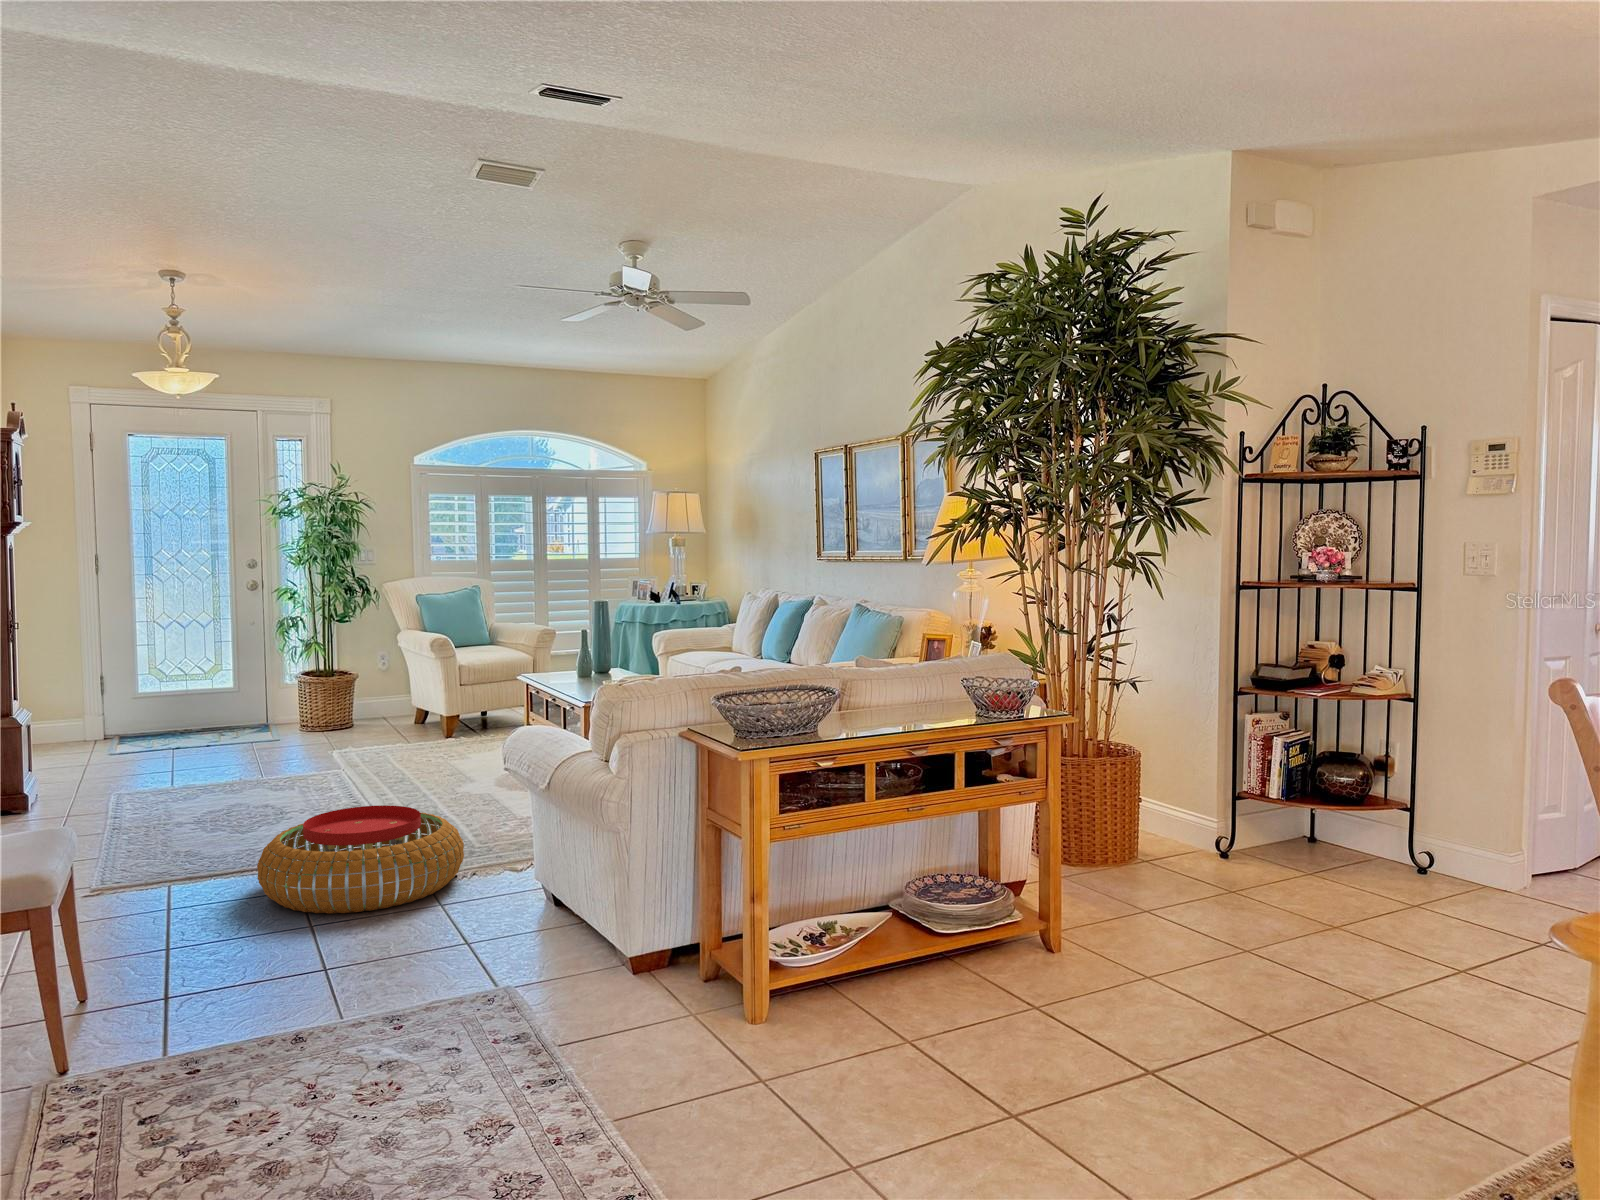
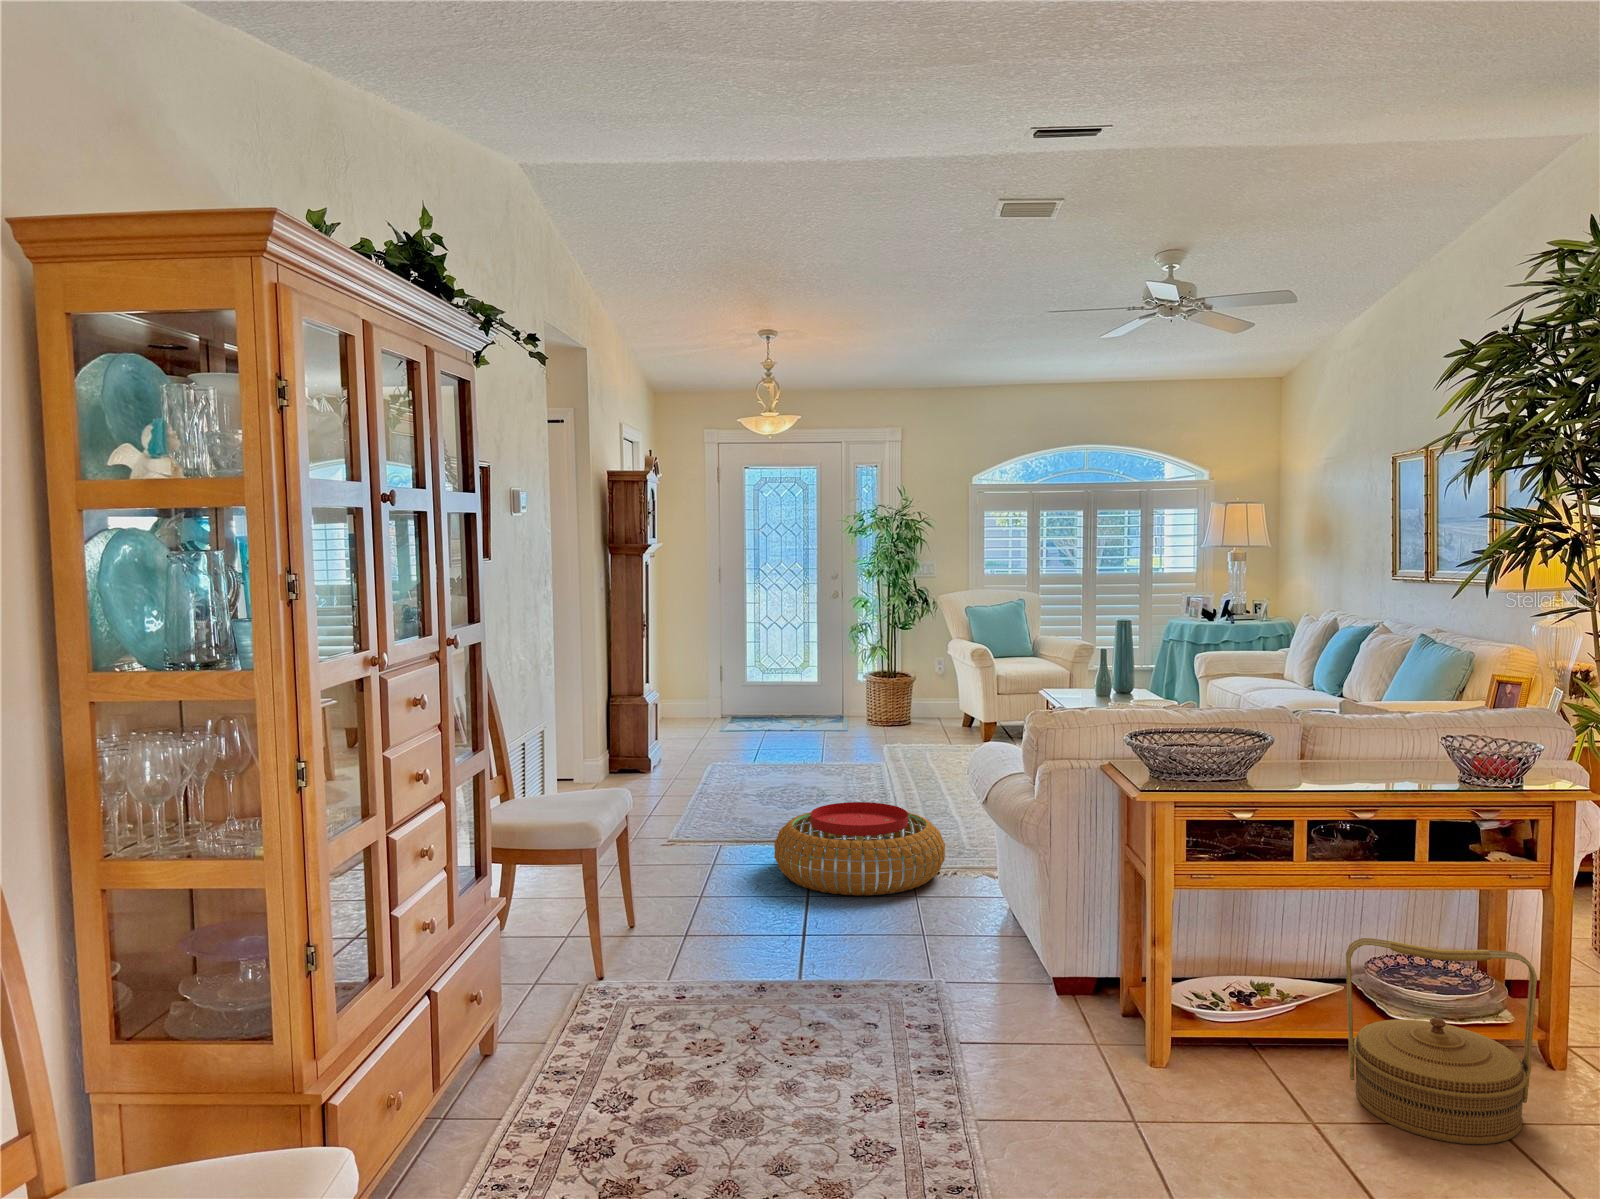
woven basket: none [914,855,1055,1028] -> present [1346,938,1537,1145]

